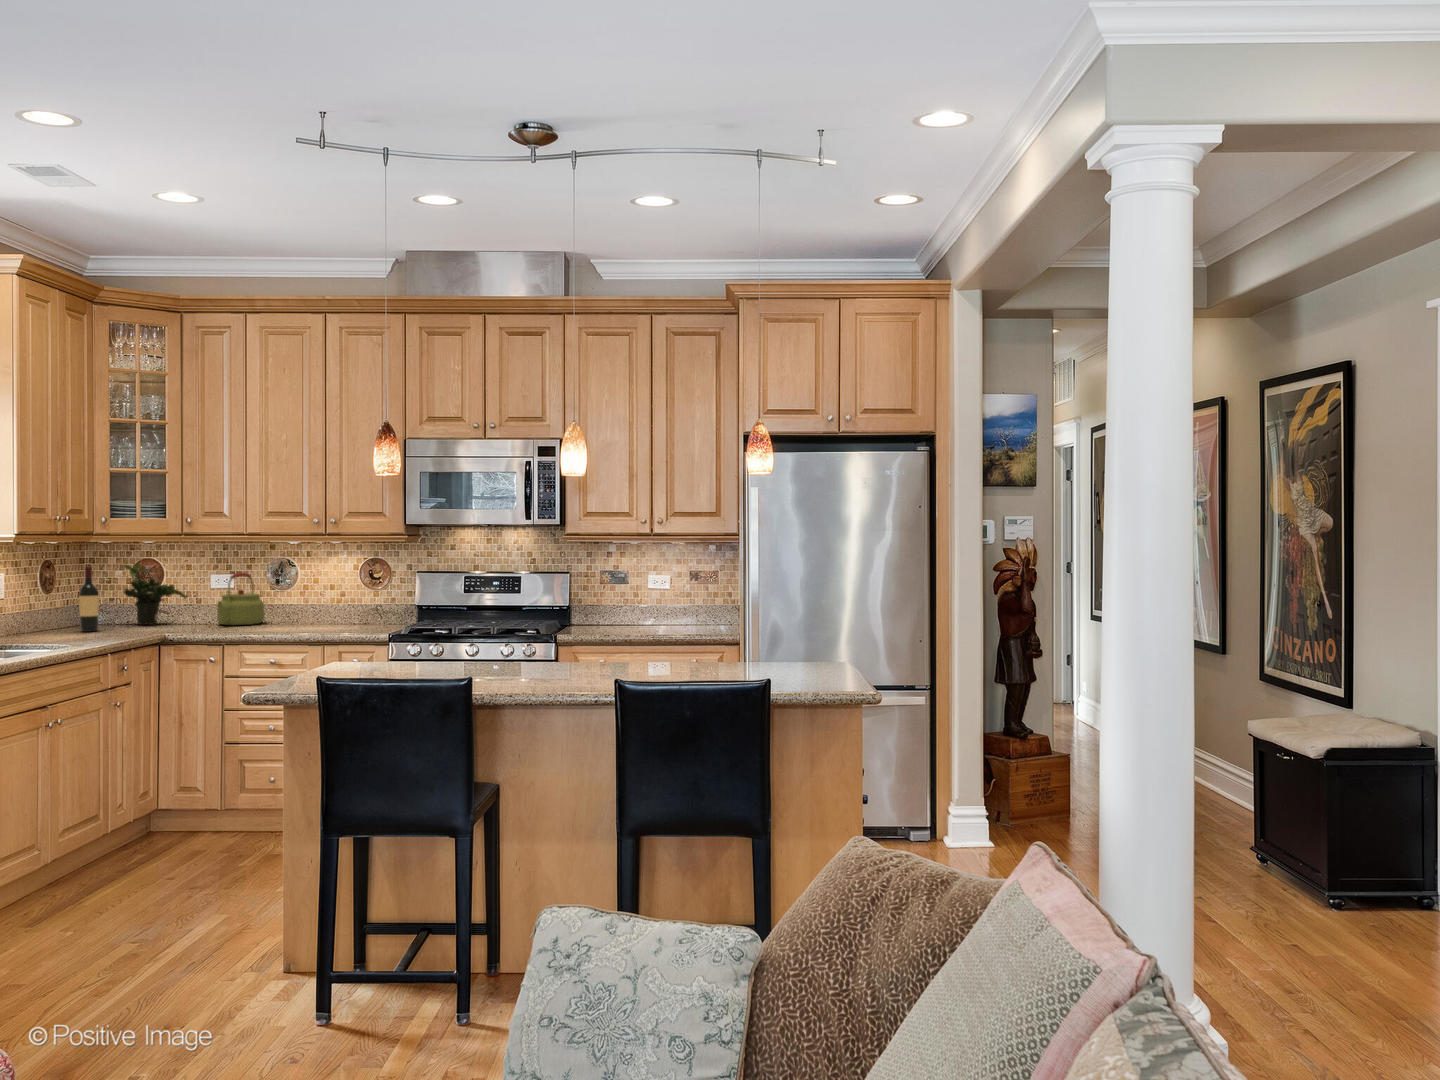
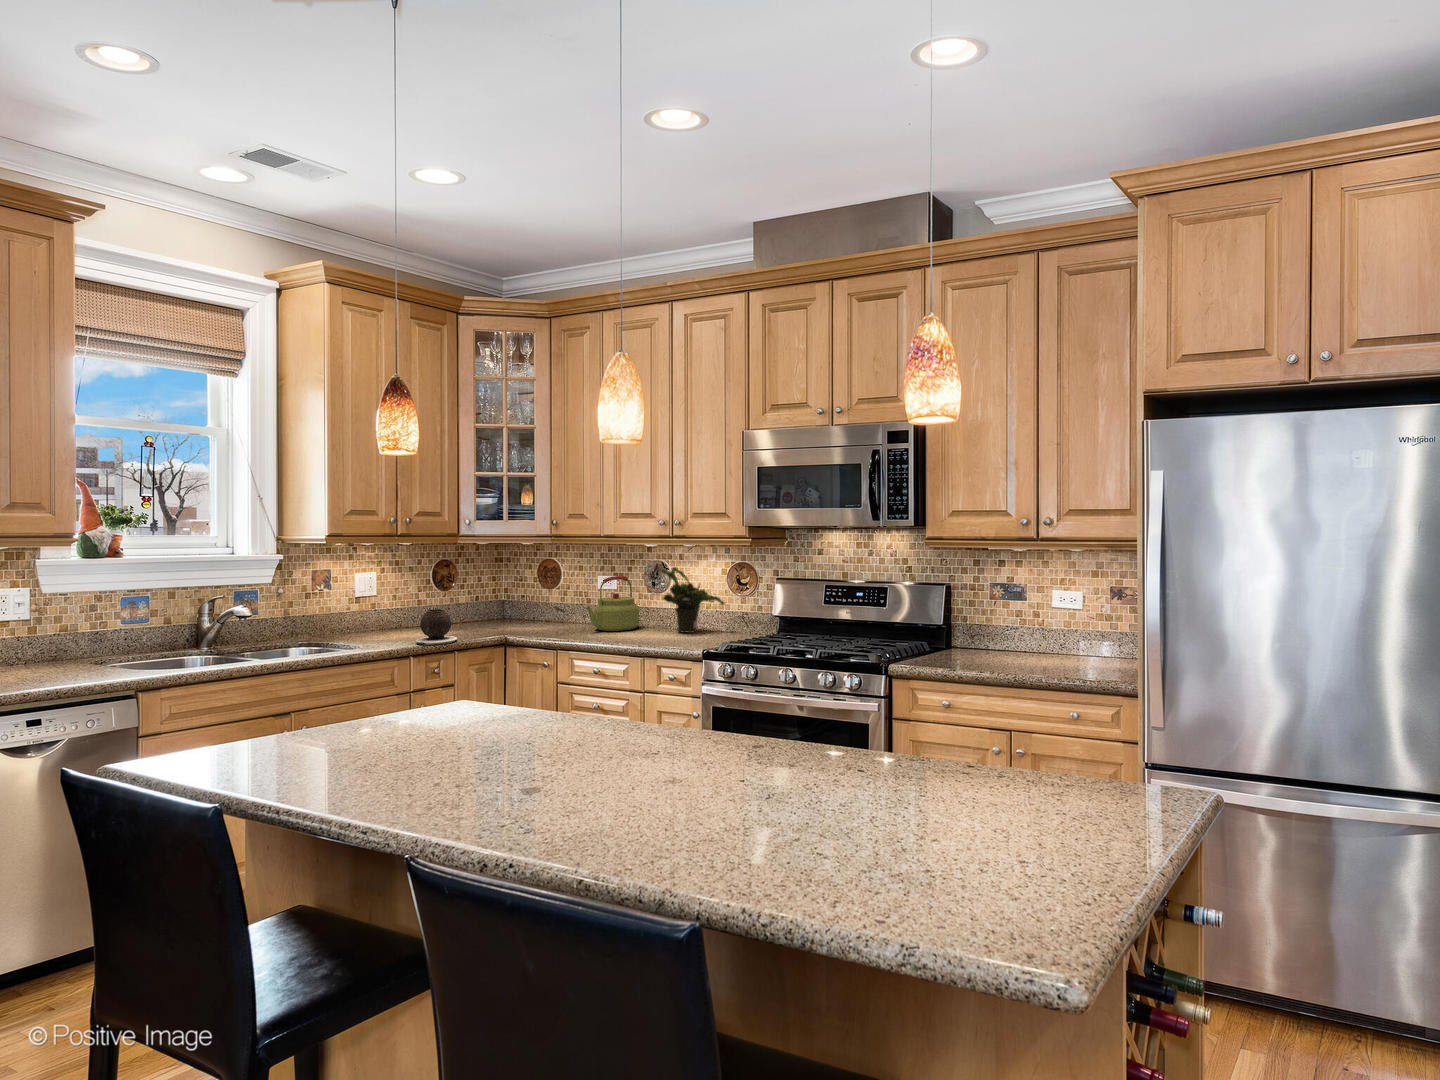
potted plant: present [123,563,187,625] -> present [660,567,725,633]
wine bottle: present [79,566,99,632] -> none [474,569,491,632]
vase: none [31,605,79,641] -> present [416,609,457,645]

